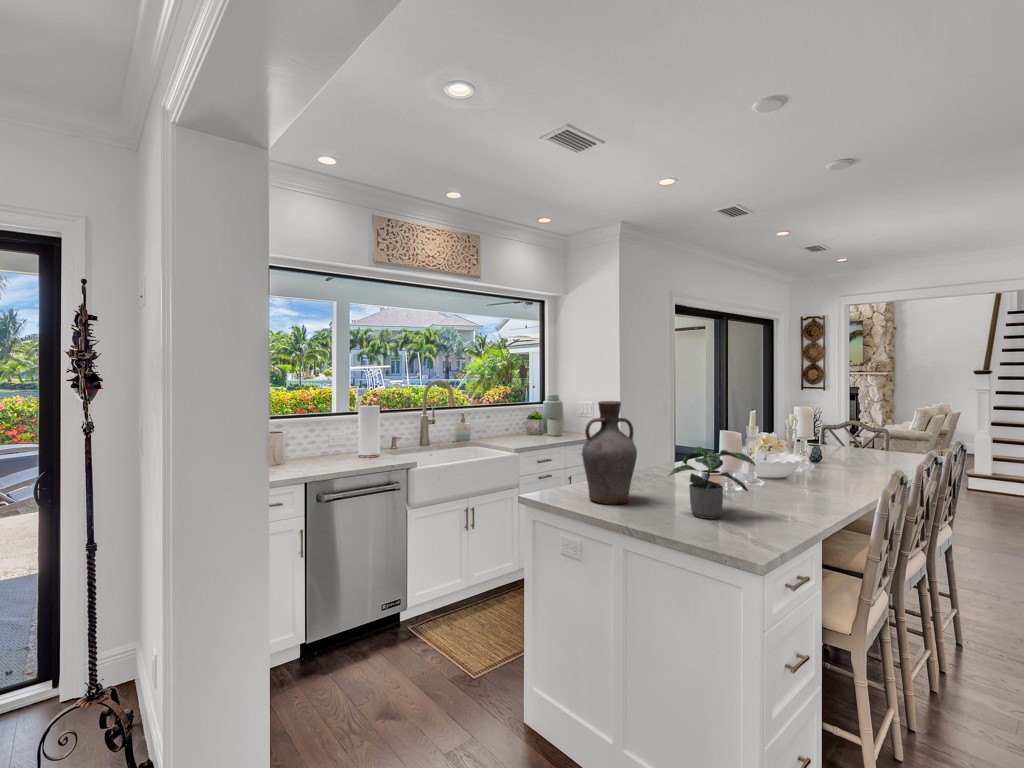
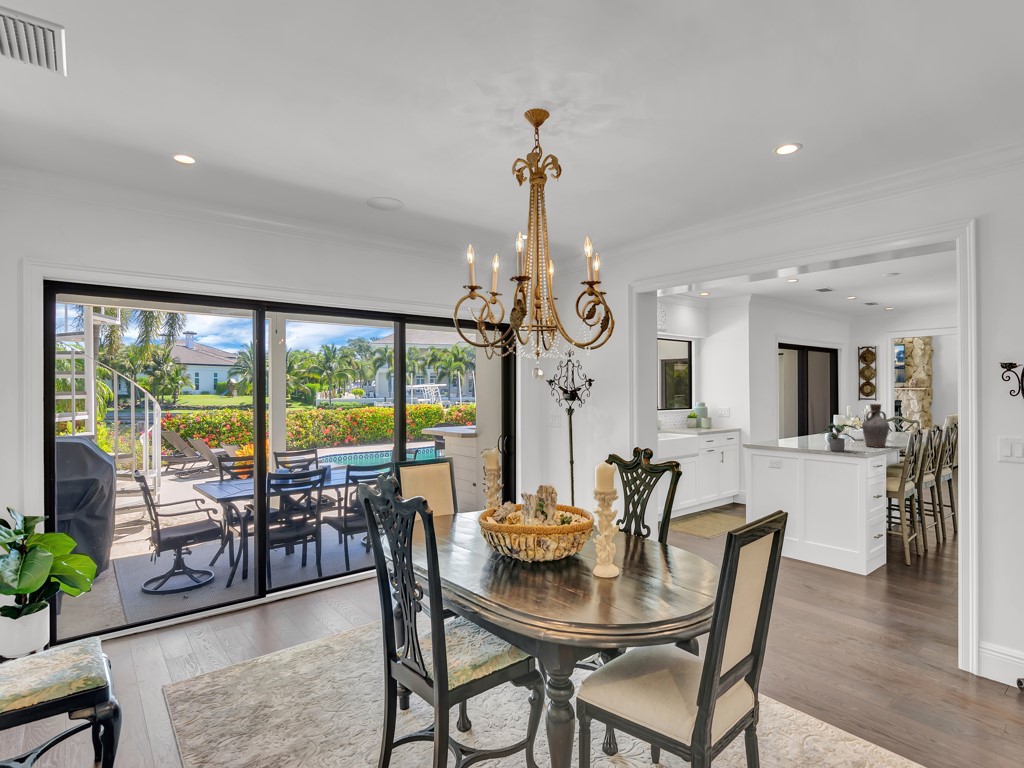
vase: present [582,401,637,504] -> present [862,404,889,448]

